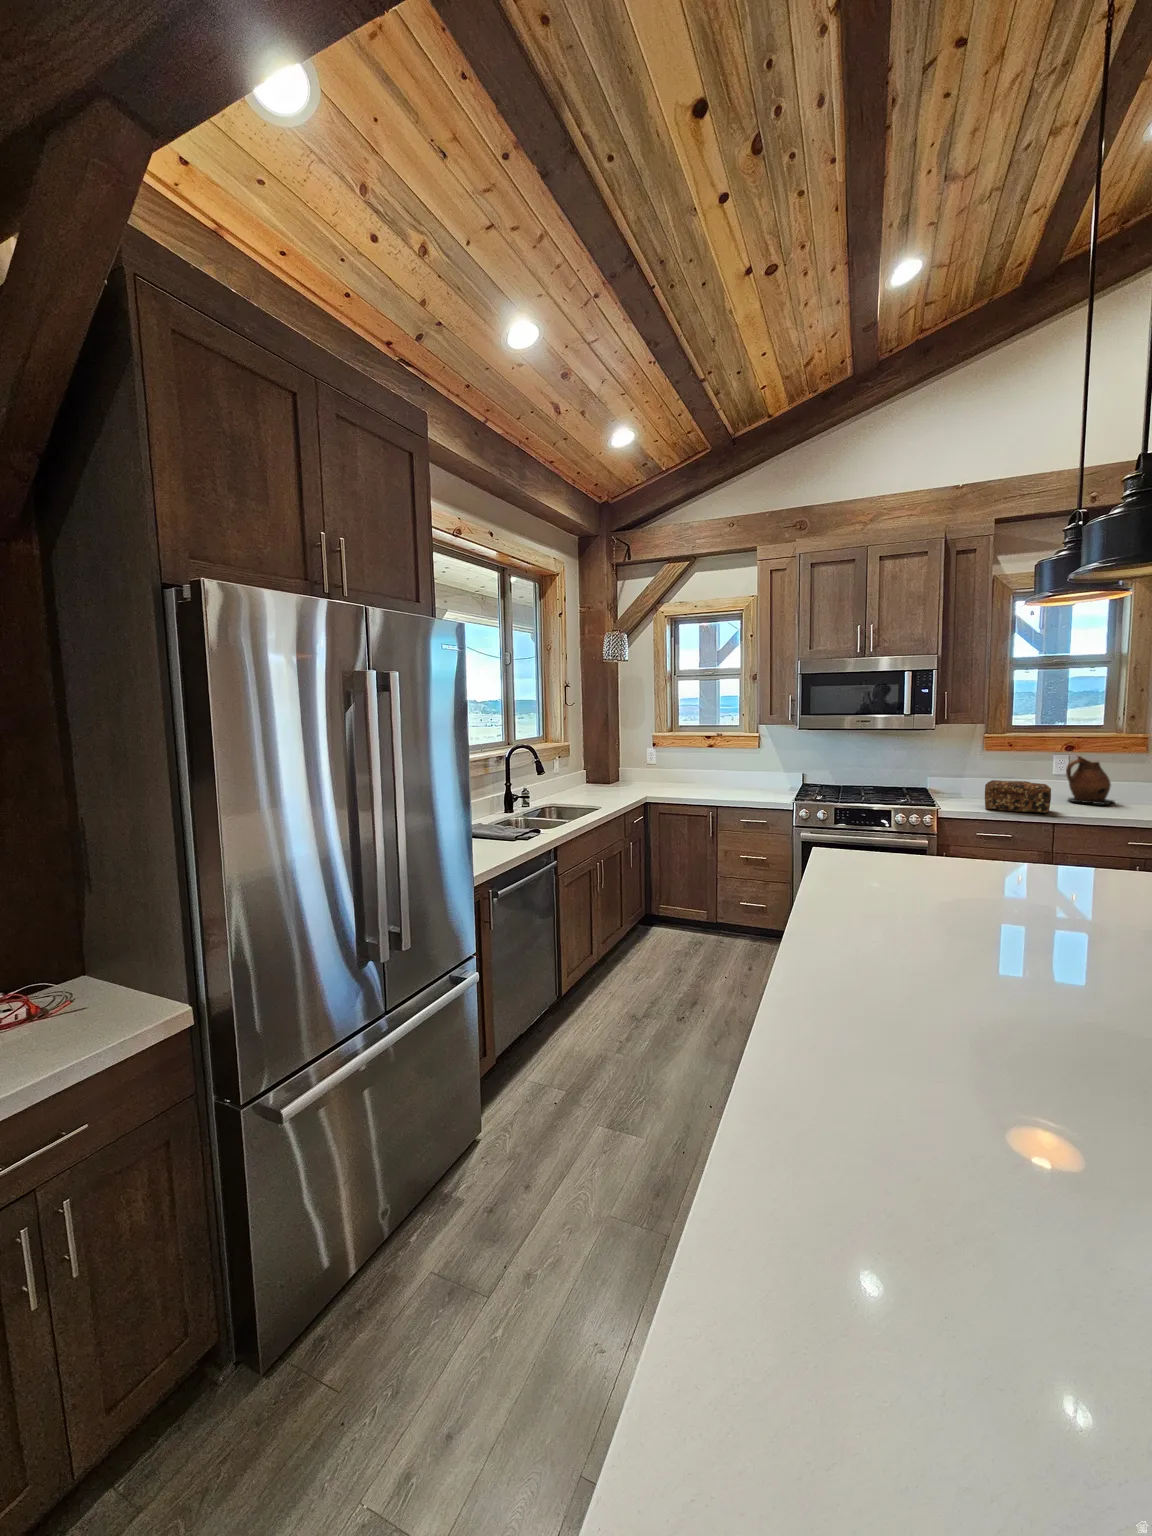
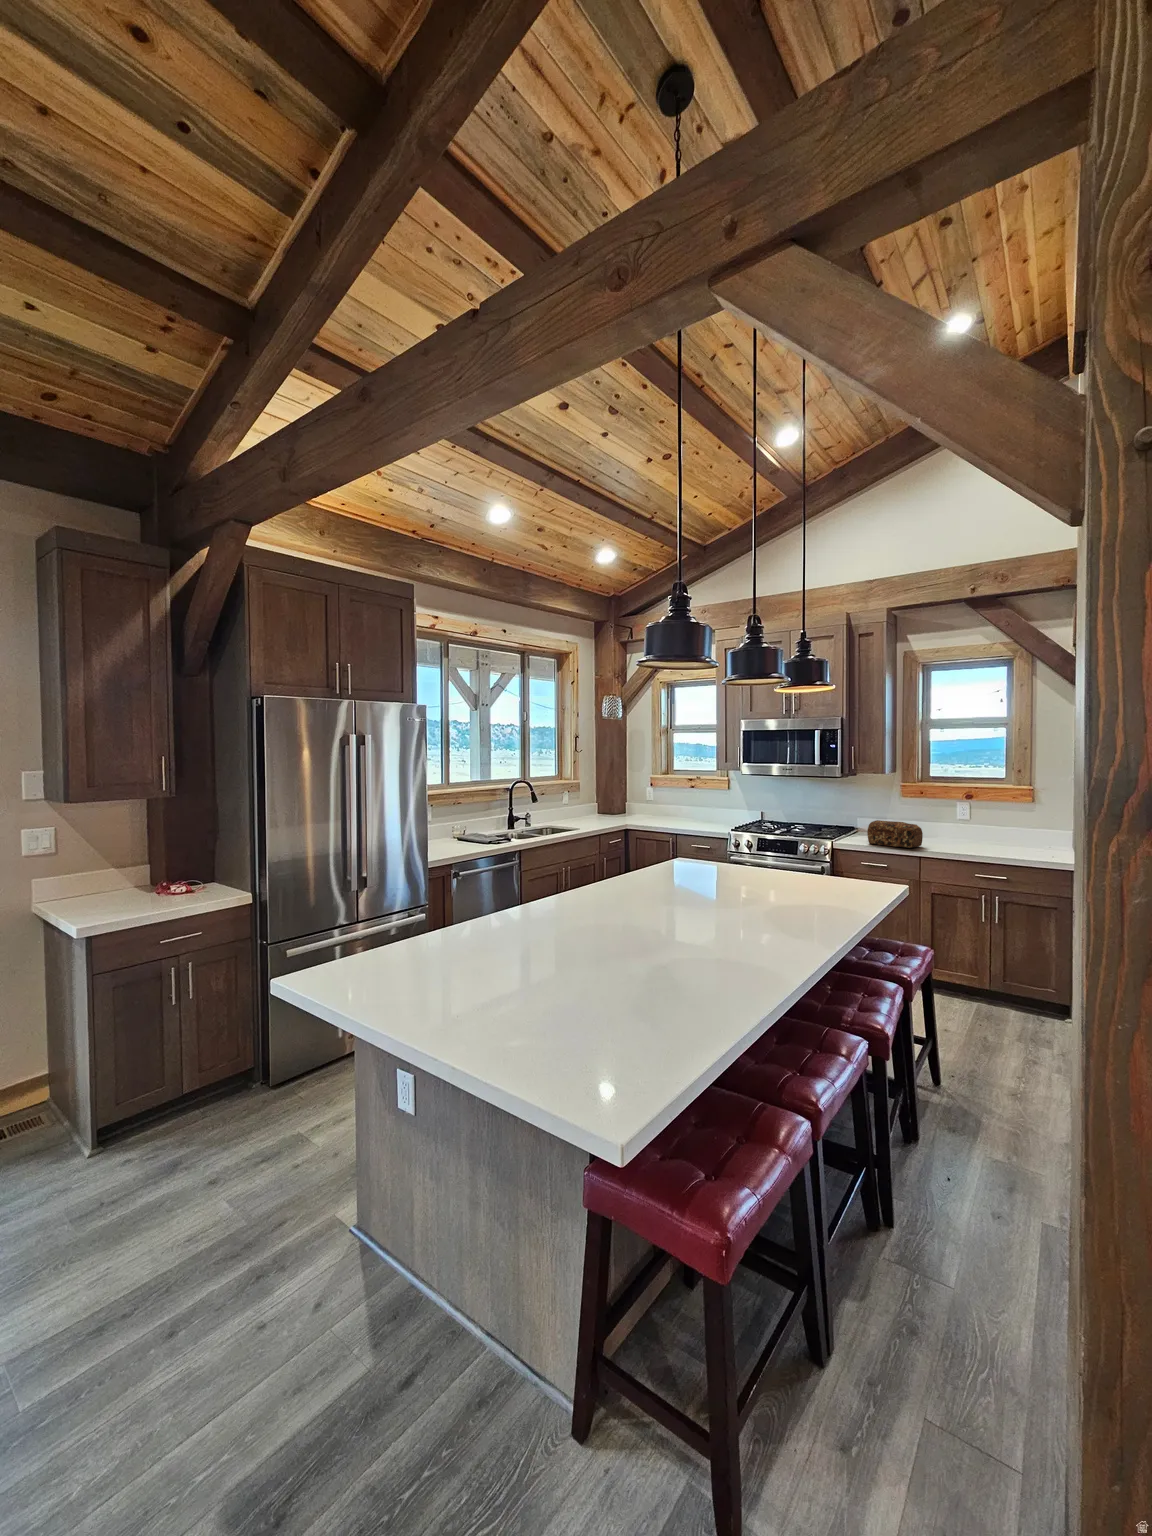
ceramic pitcher: present [1066,756,1113,804] -> none [955,802,999,845]

